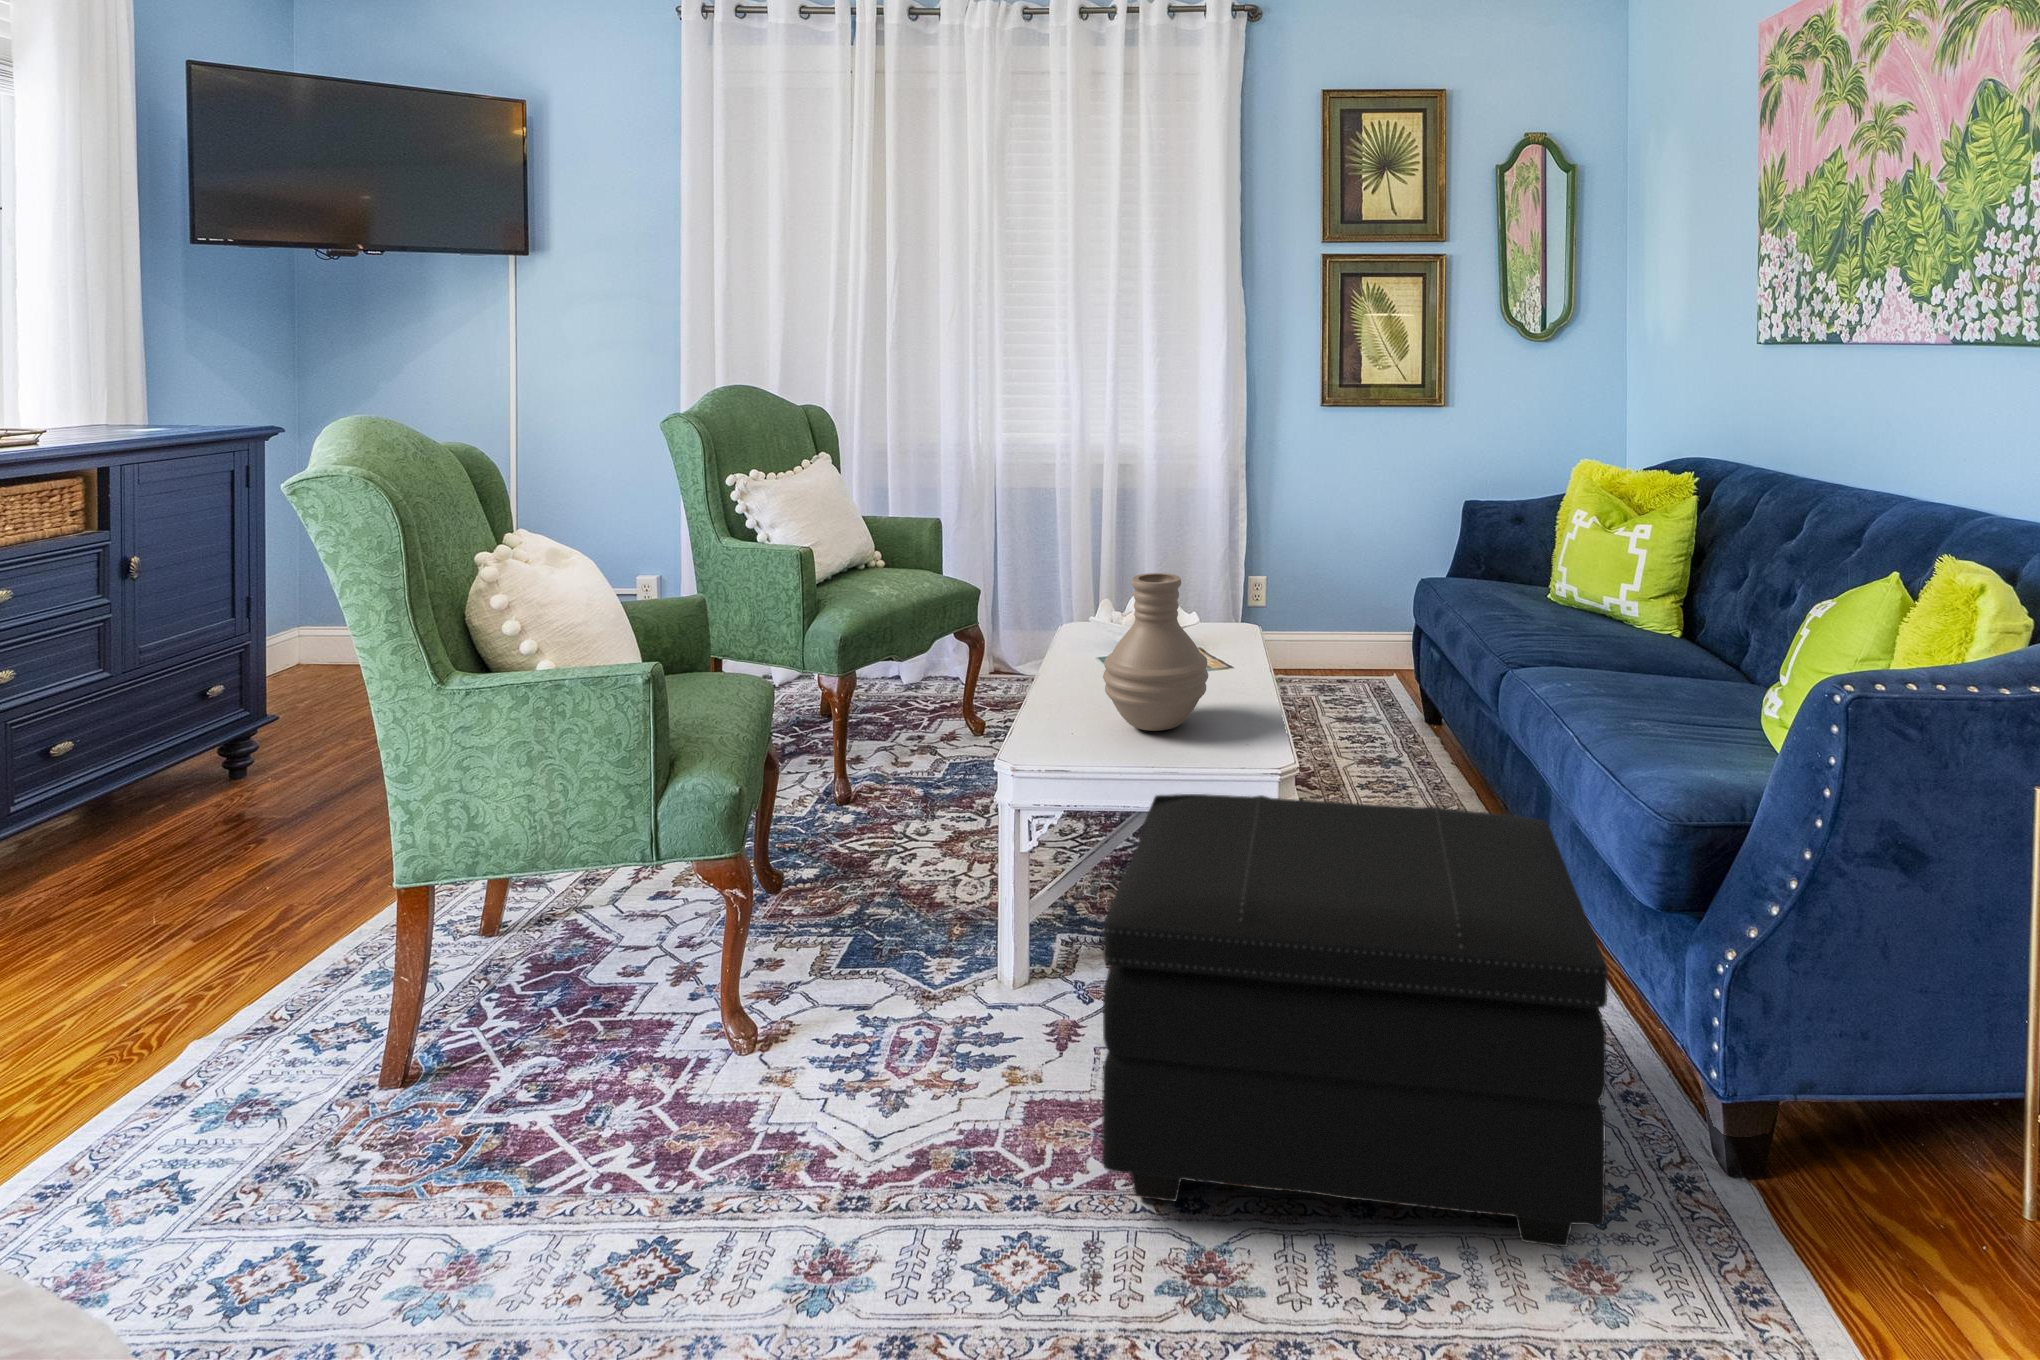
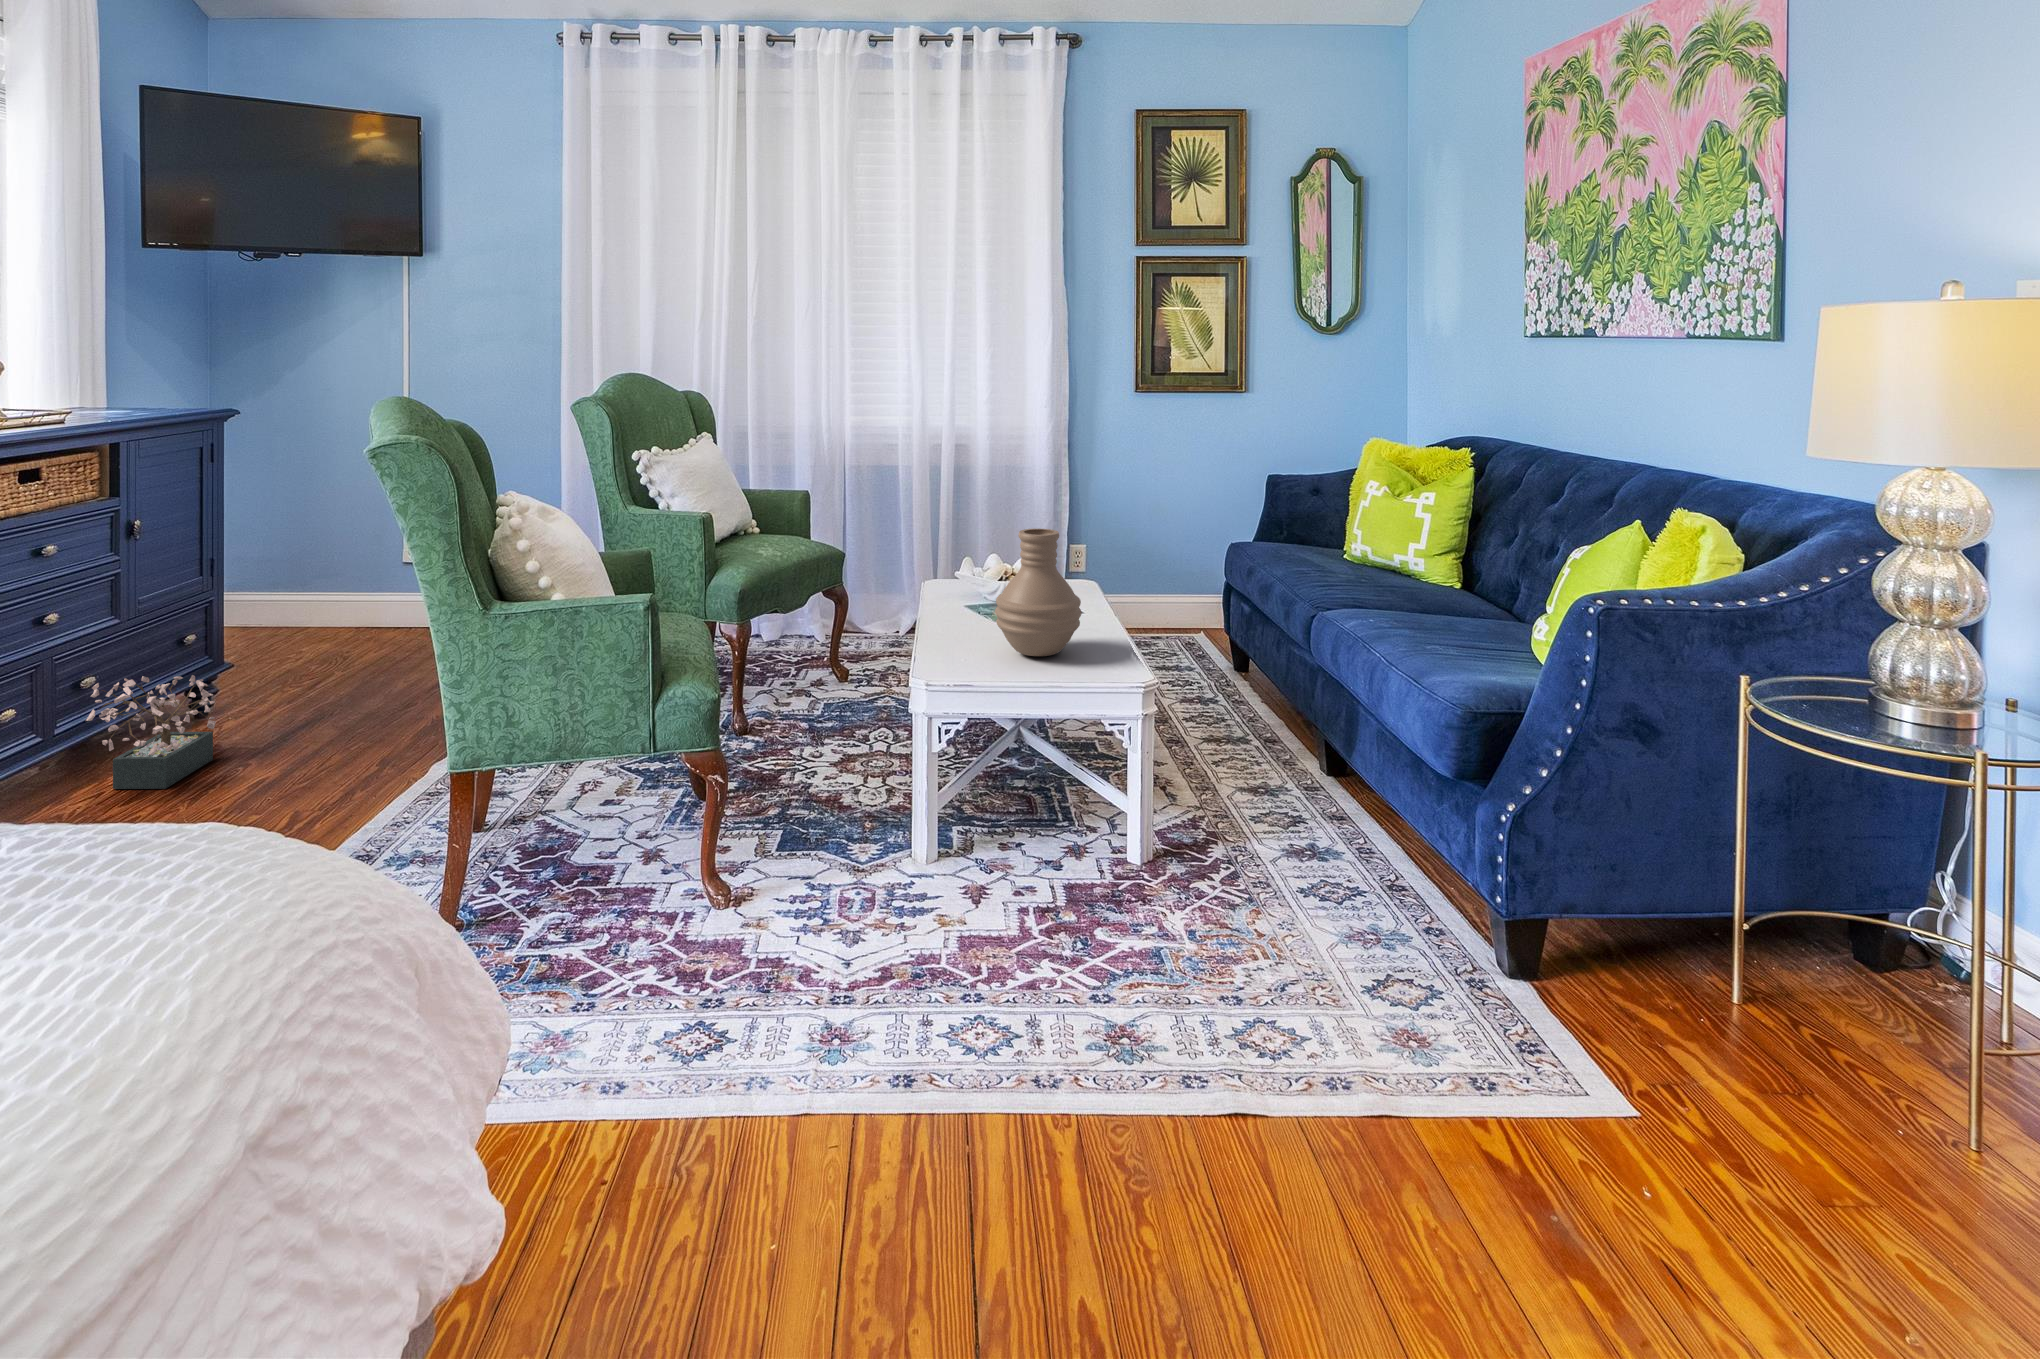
decorative plant: none [54,731,228,868] -> present [86,675,216,789]
footstool: present [1102,794,1608,1247] -> none [1033,701,1420,1019]

